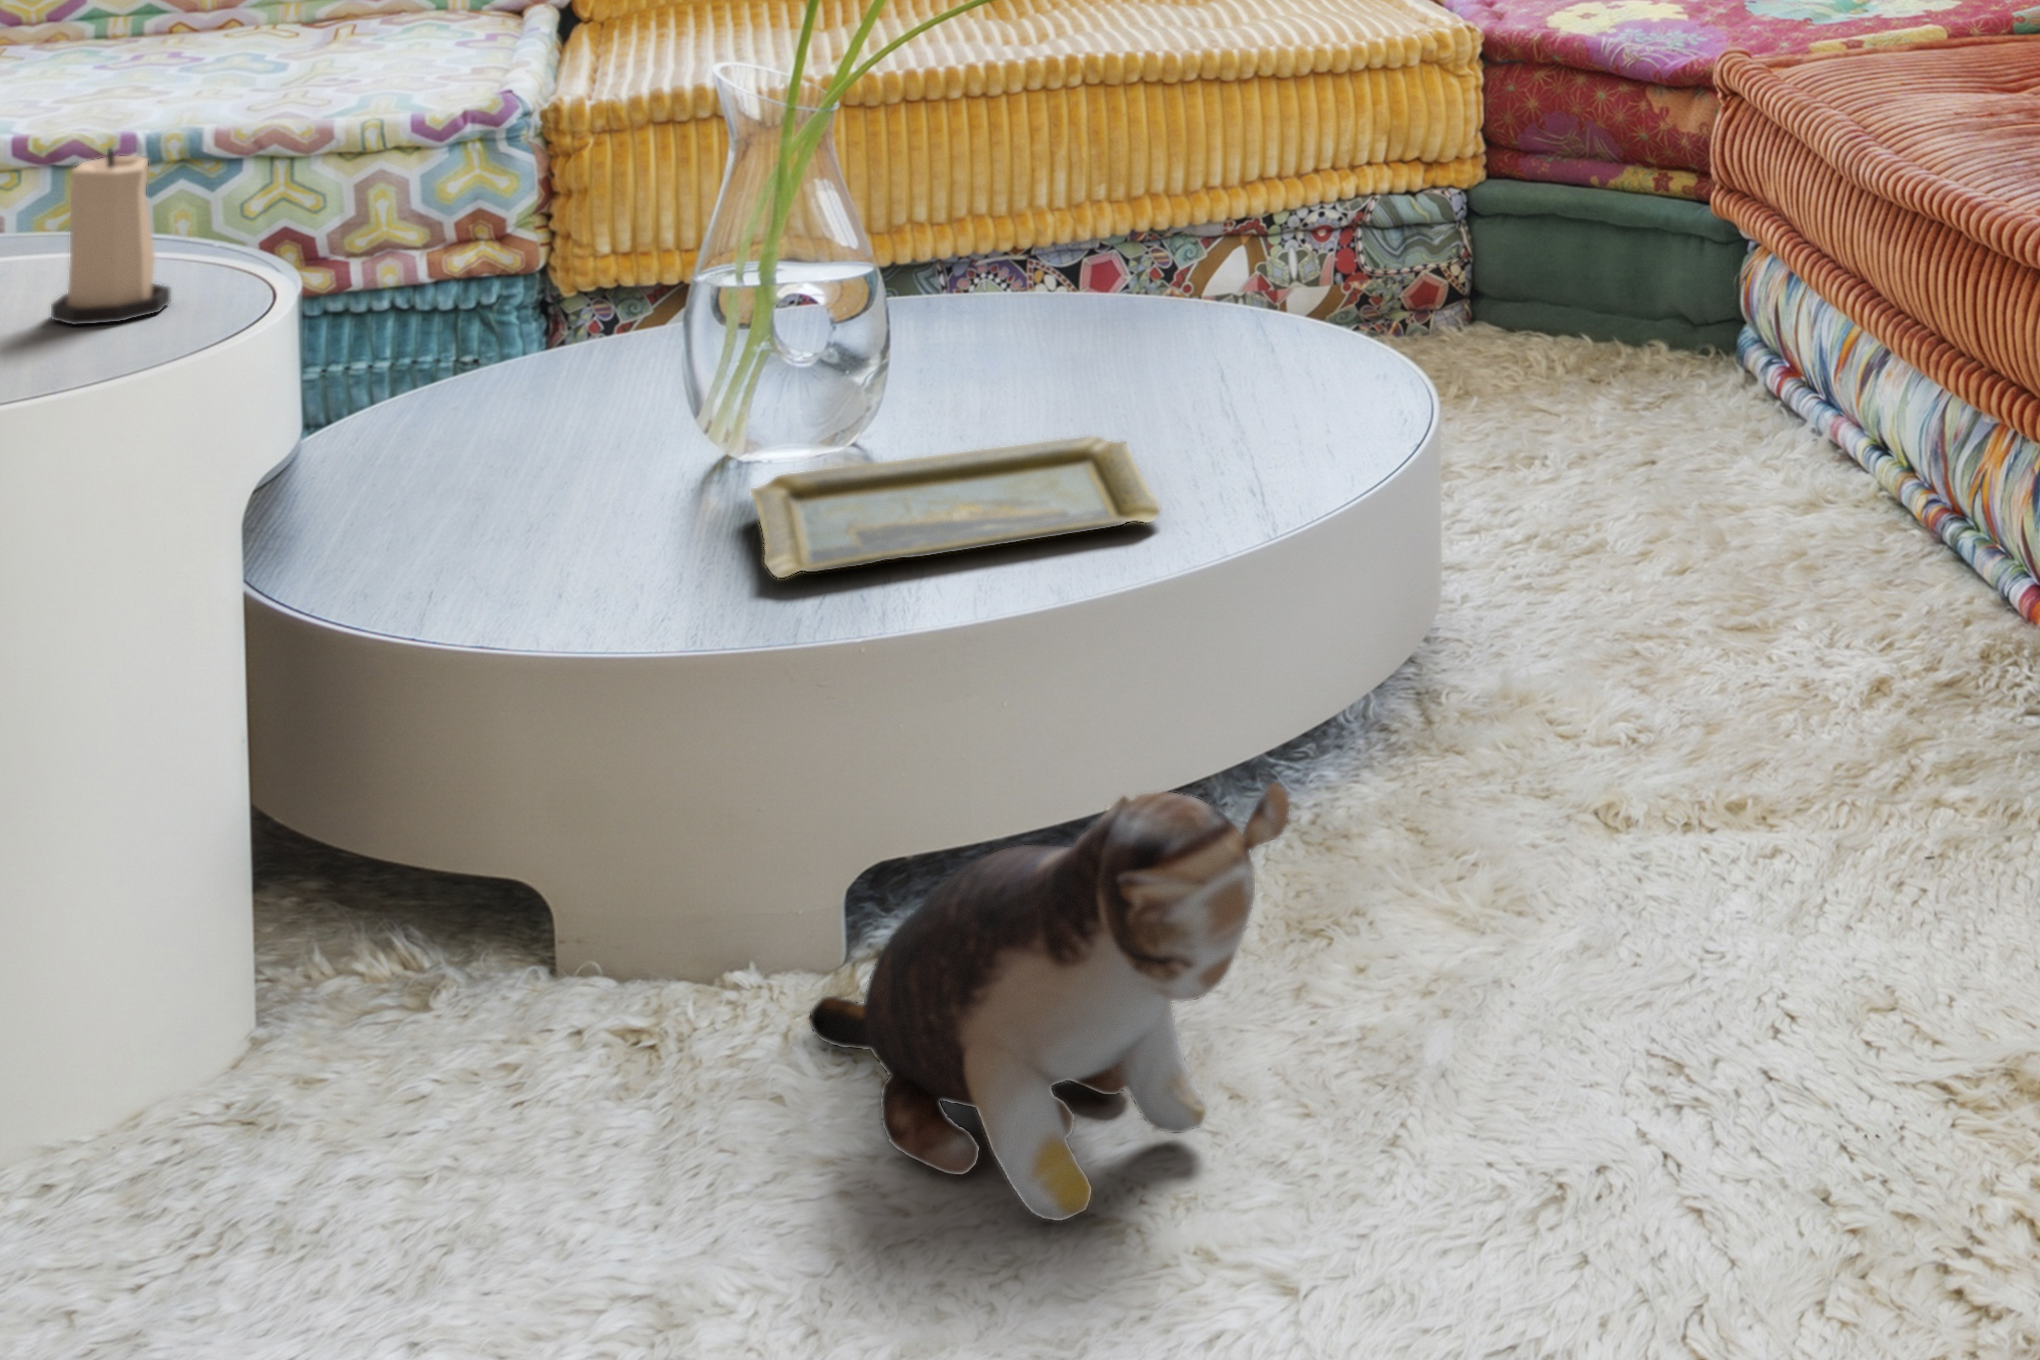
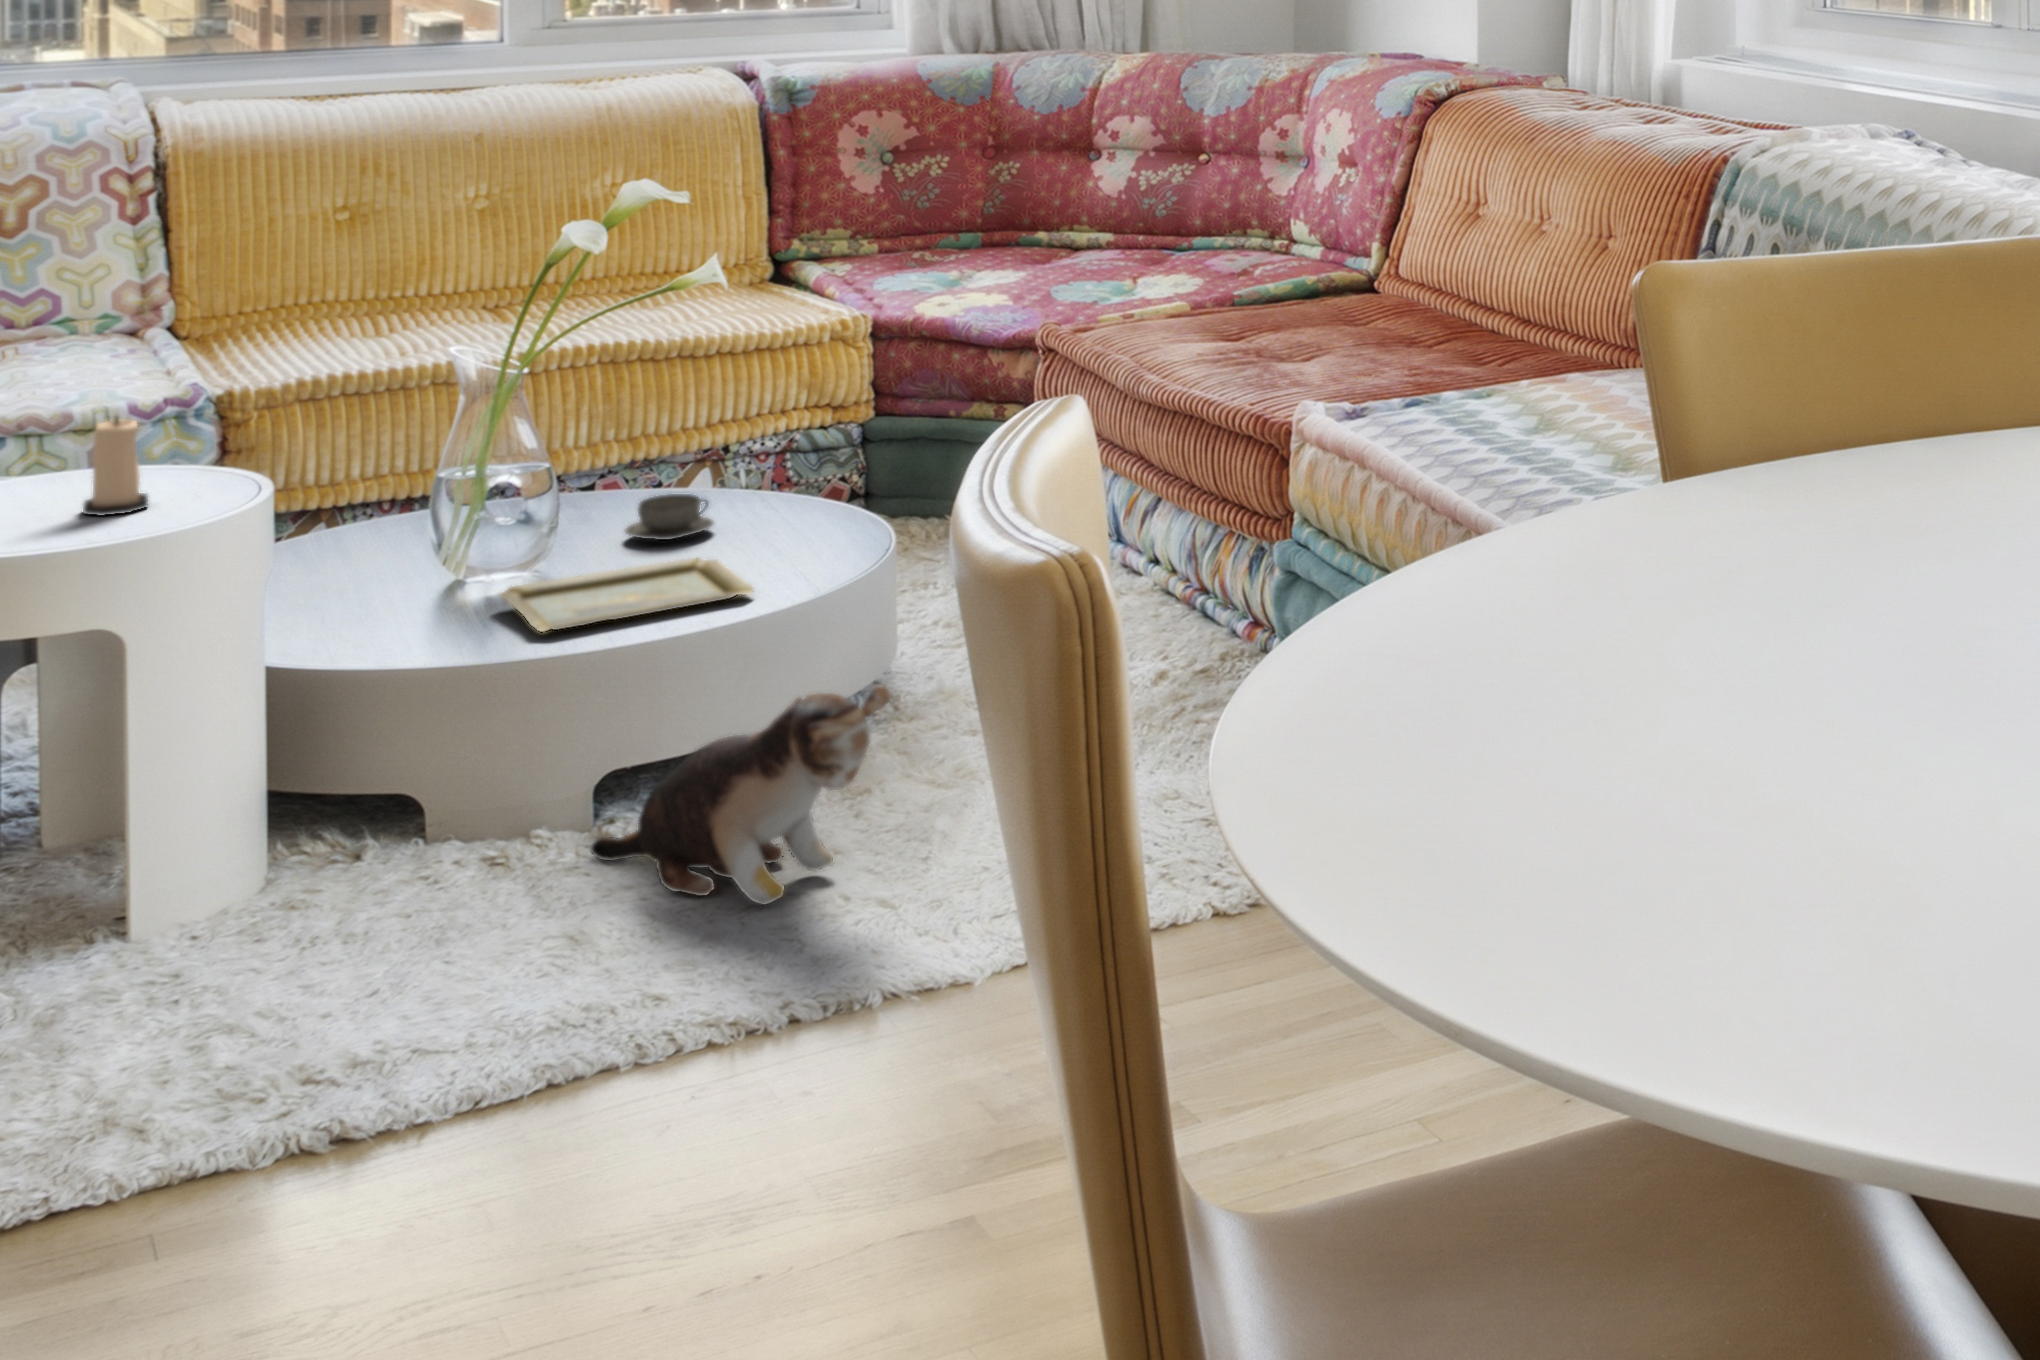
teacup: none [1018,312,1161,390] -> present [625,494,713,540]

